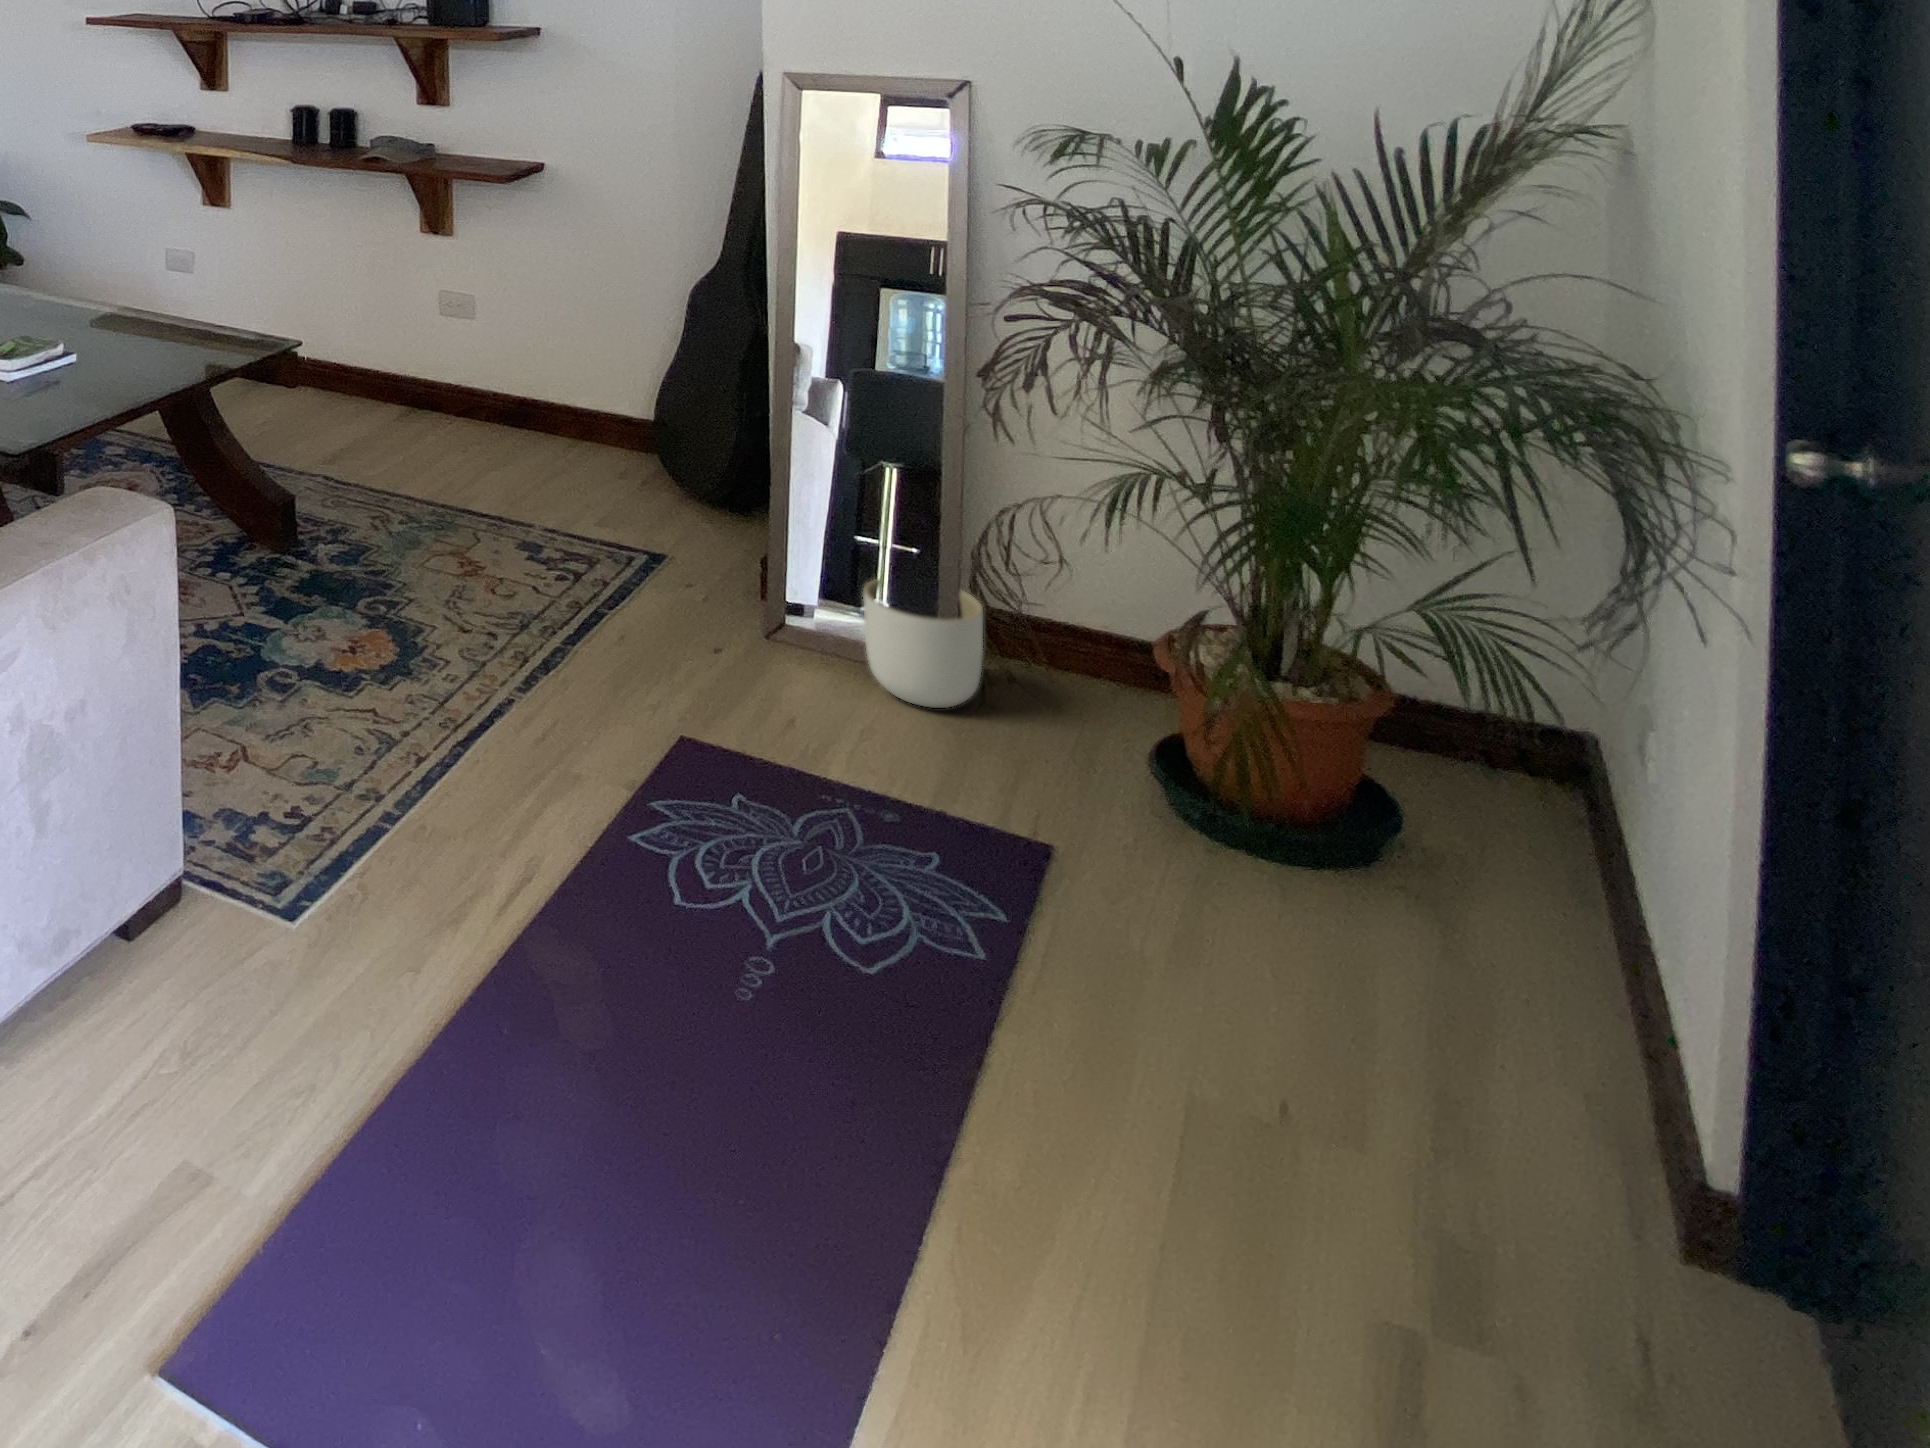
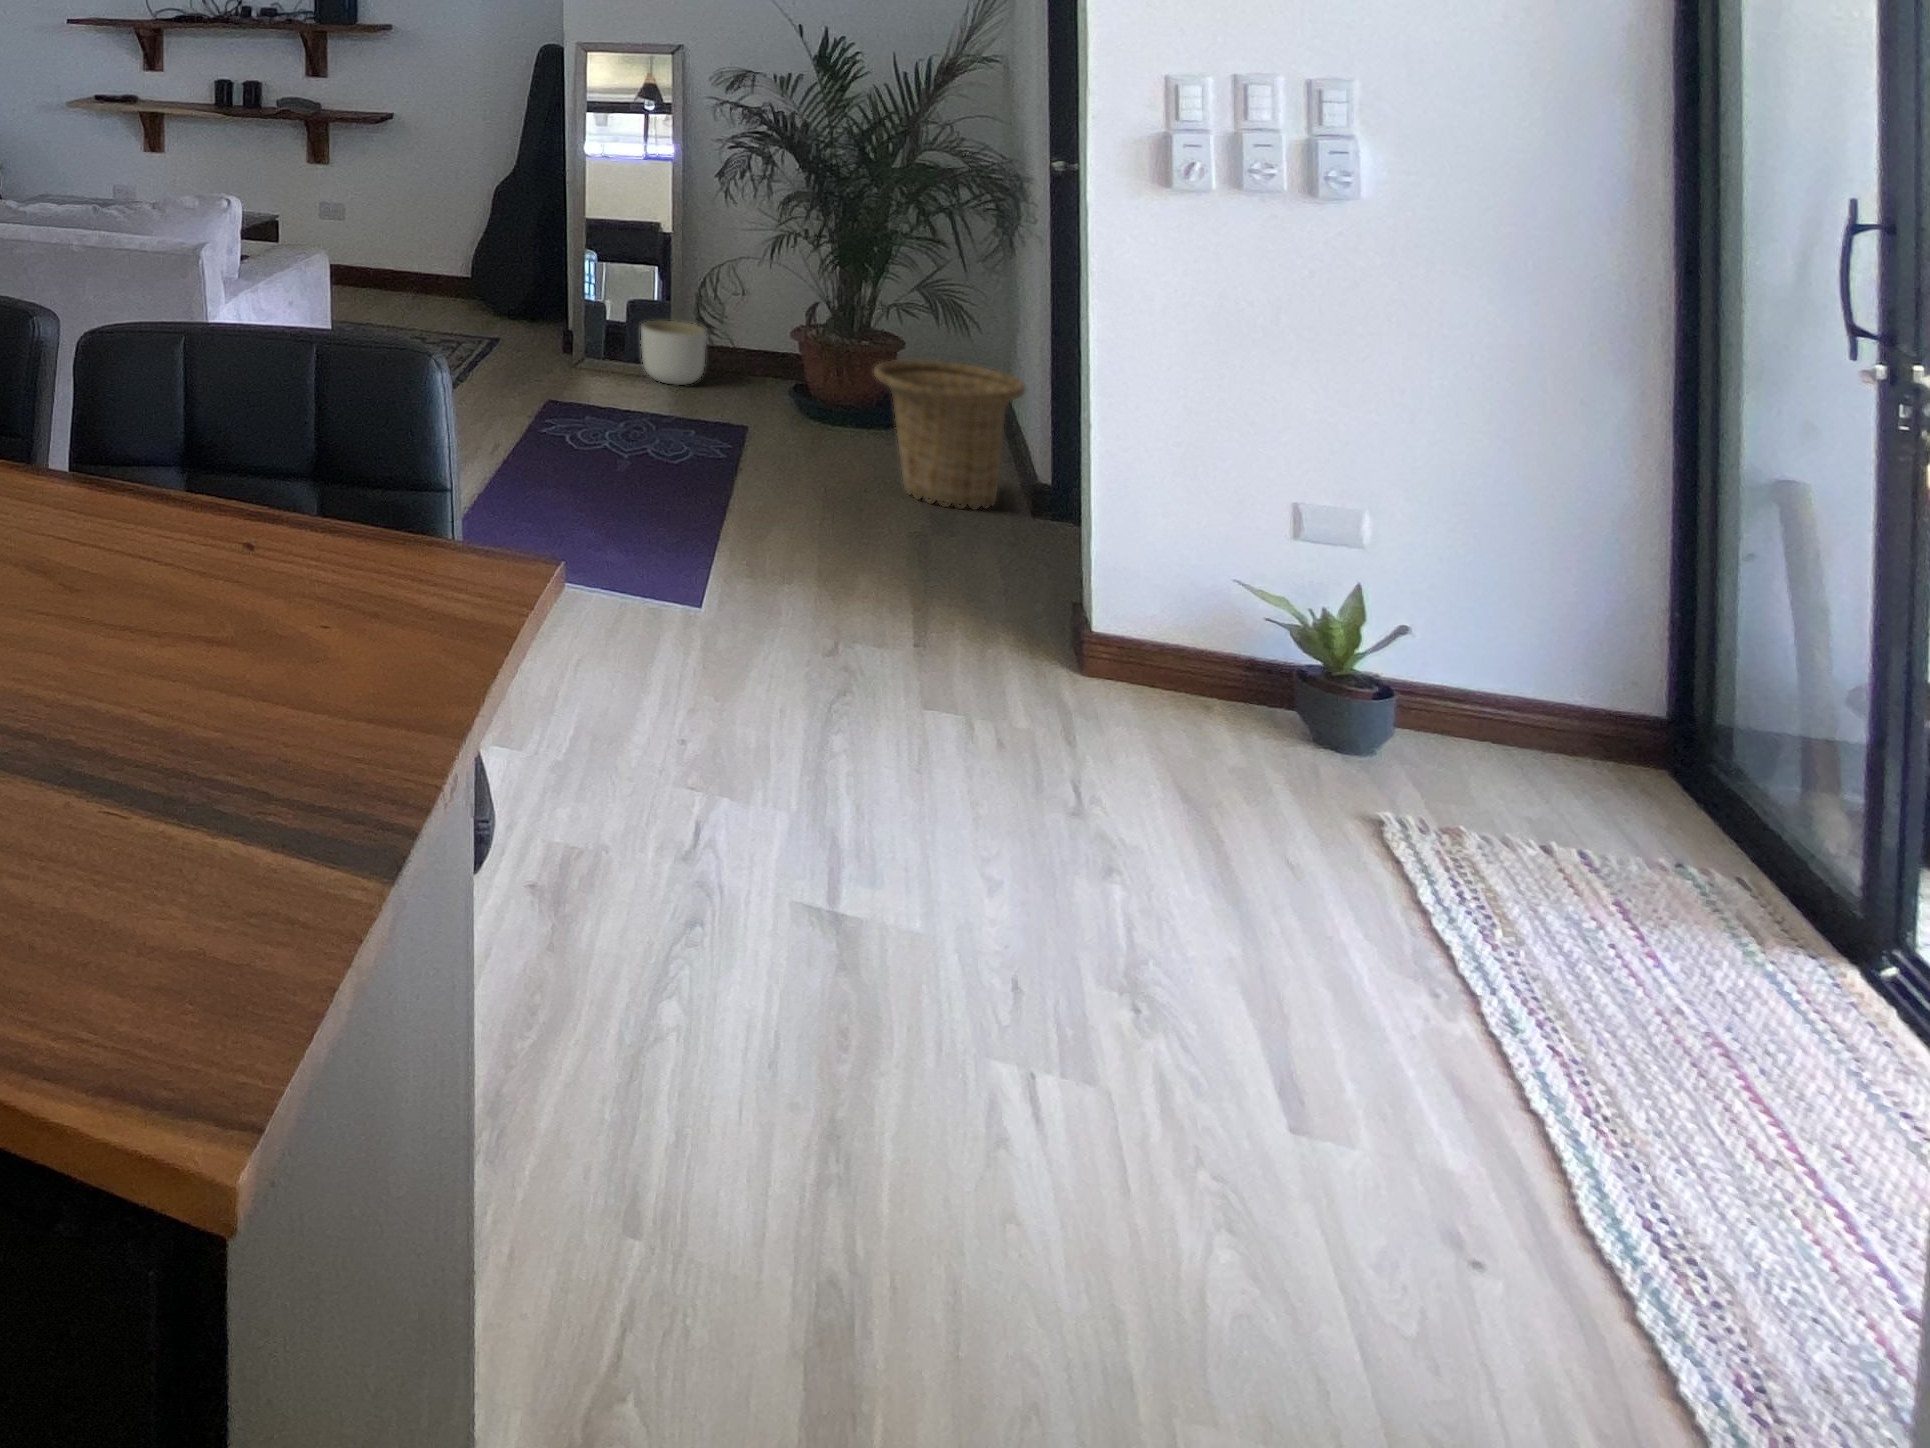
basket: none [1265,842,1669,1287] -> present [874,360,1026,510]

